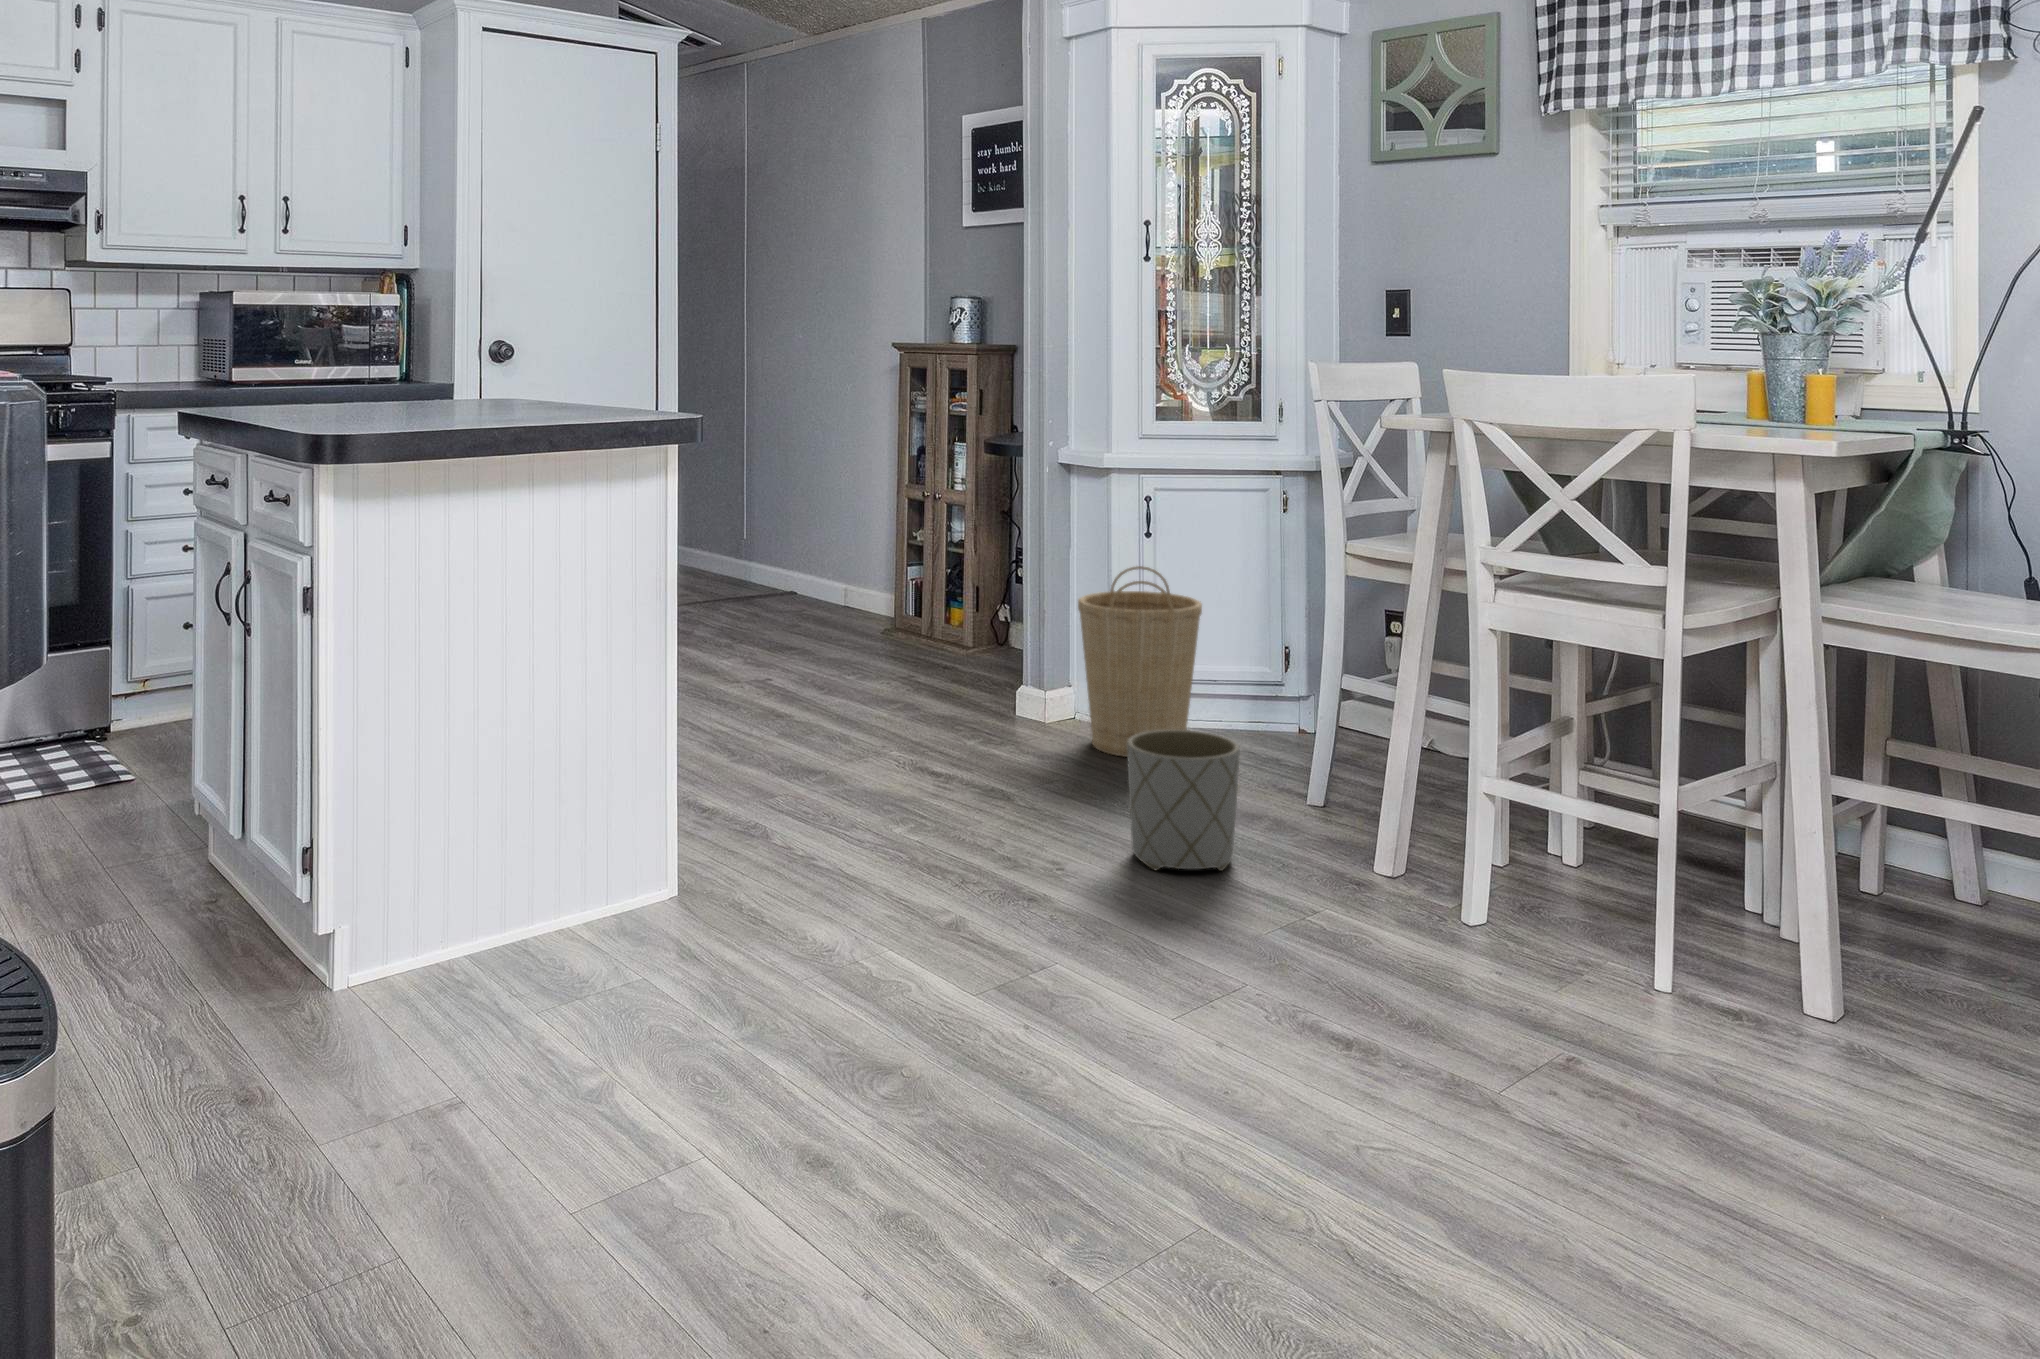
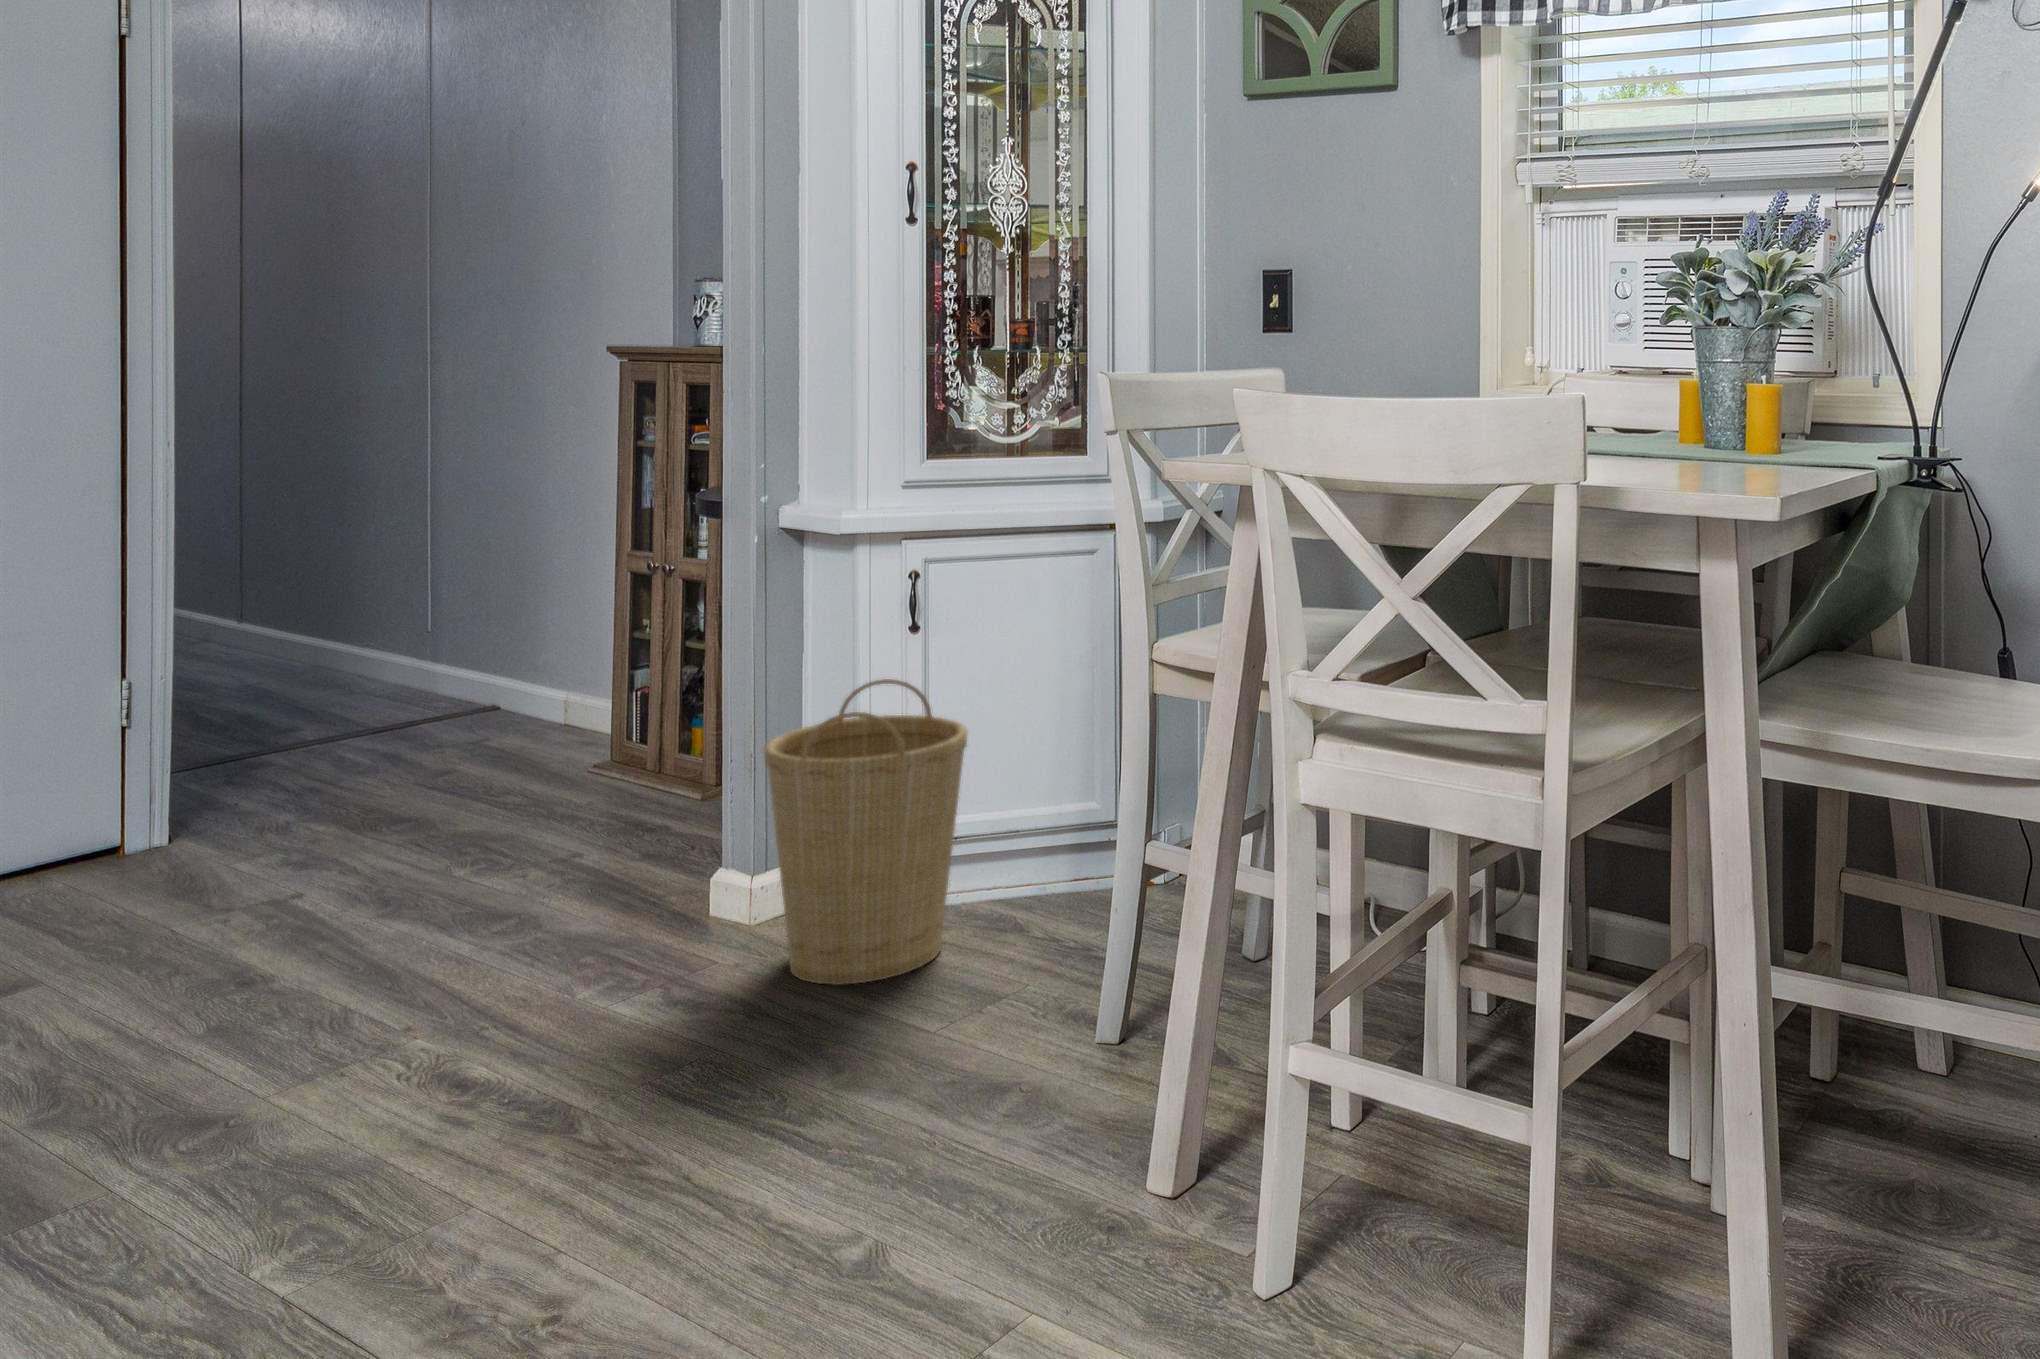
planter: present [1127,730,1240,871] -> none [685,990,893,1267]

